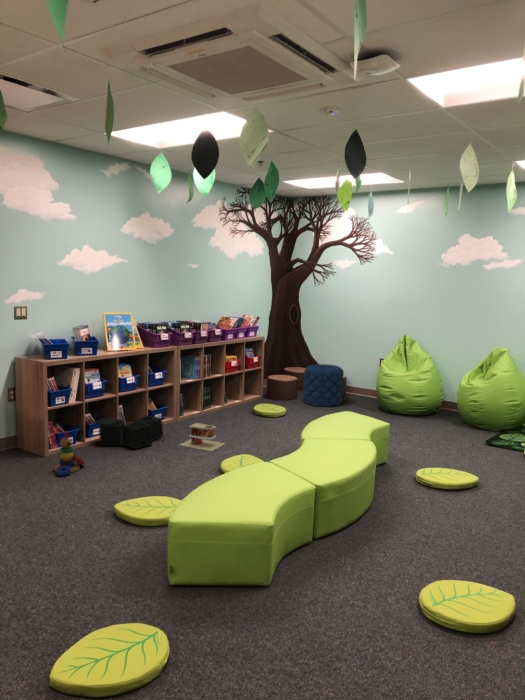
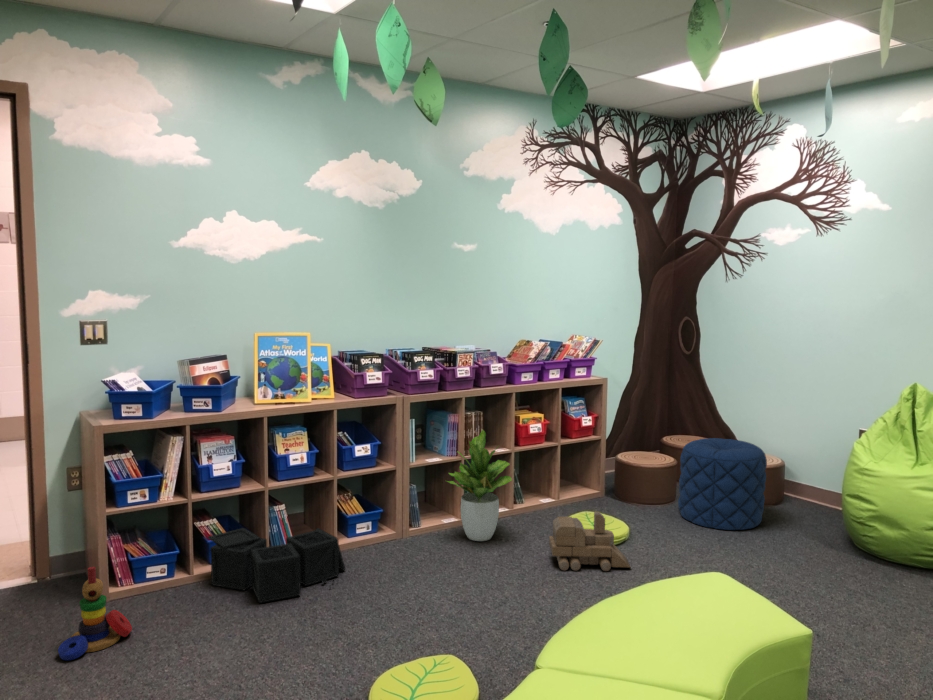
potted plant: none [201,362,236,419] -> present [448,430,512,541]
toy train: none [256,398,296,426] -> present [549,512,630,571]
toy house: present [180,423,225,451] -> none [349,559,444,630]

